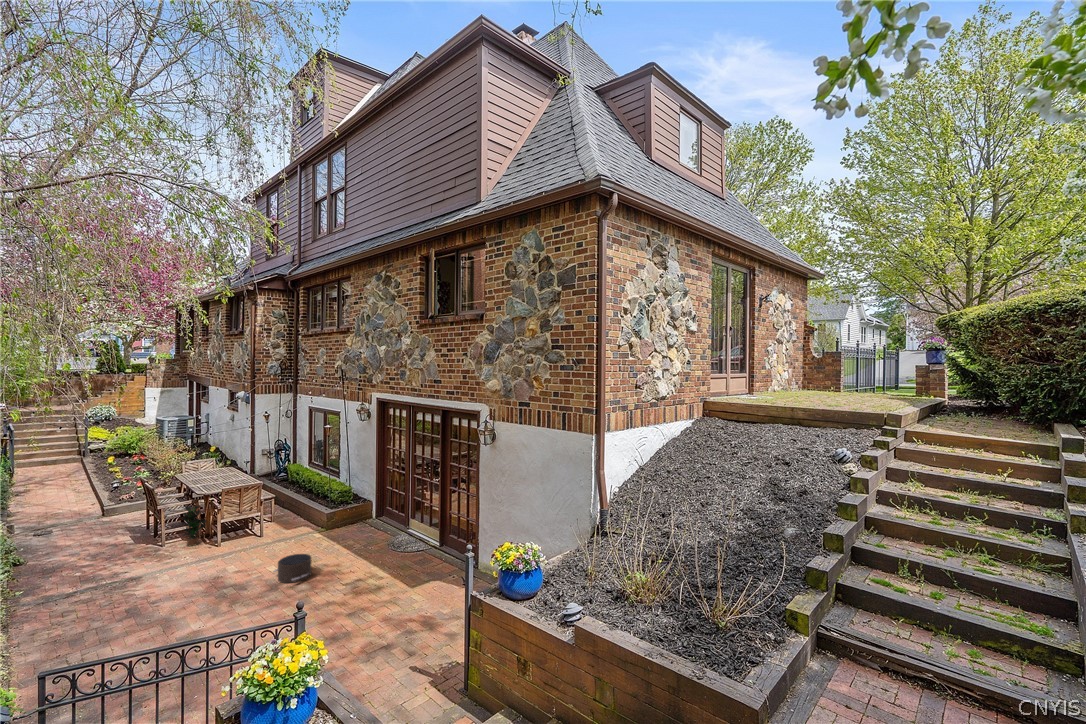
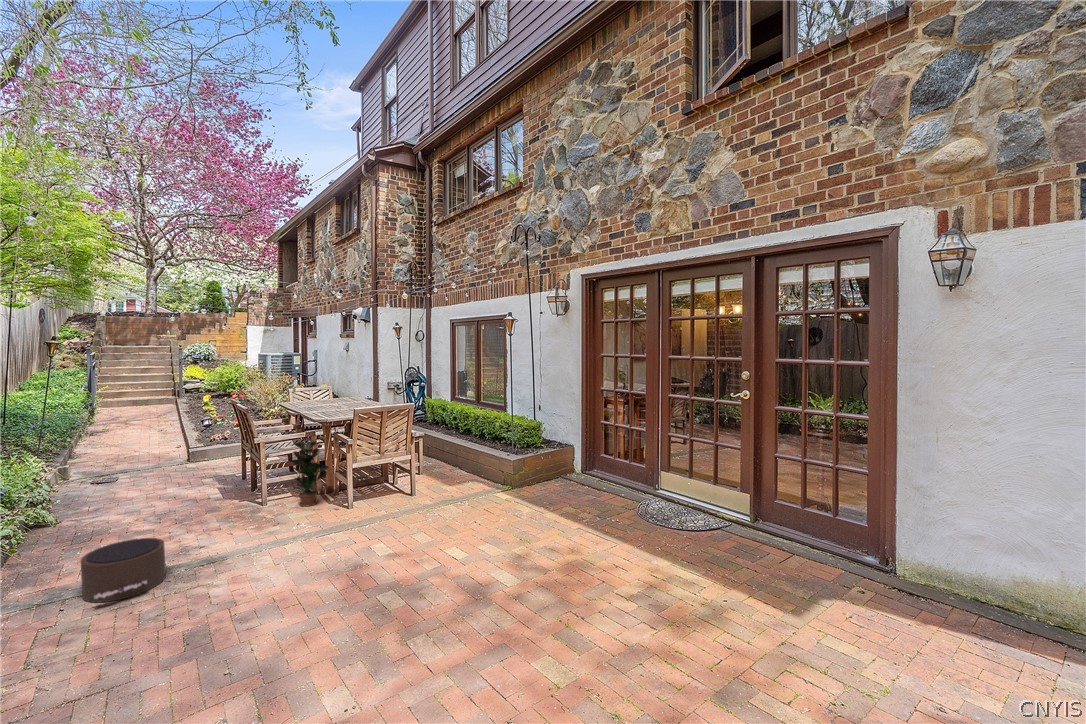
pouf: present [274,554,311,583] -> present [81,538,165,602]

